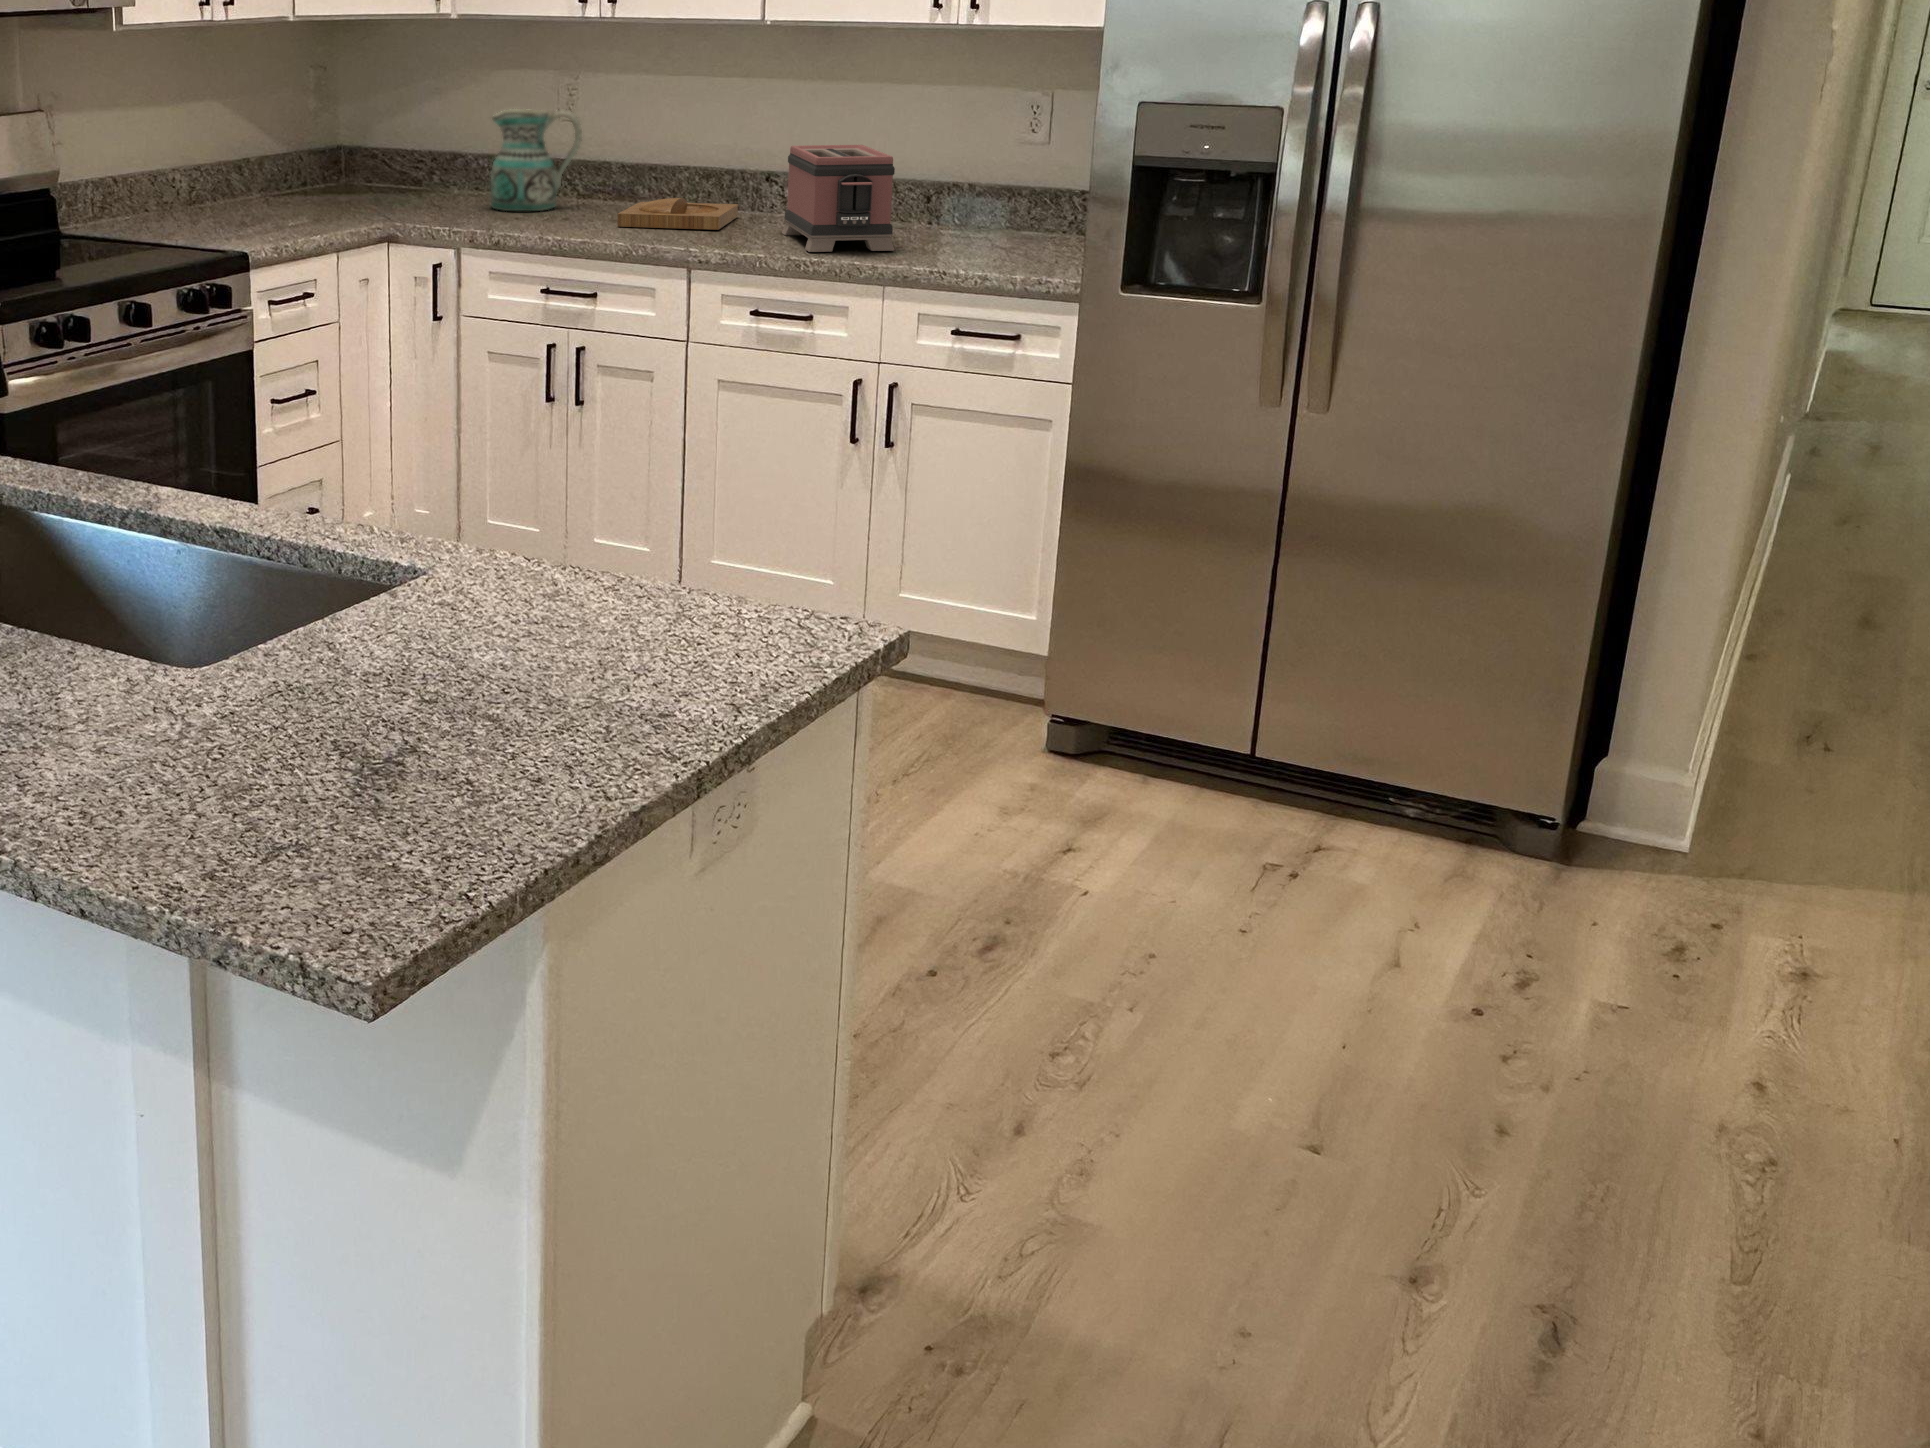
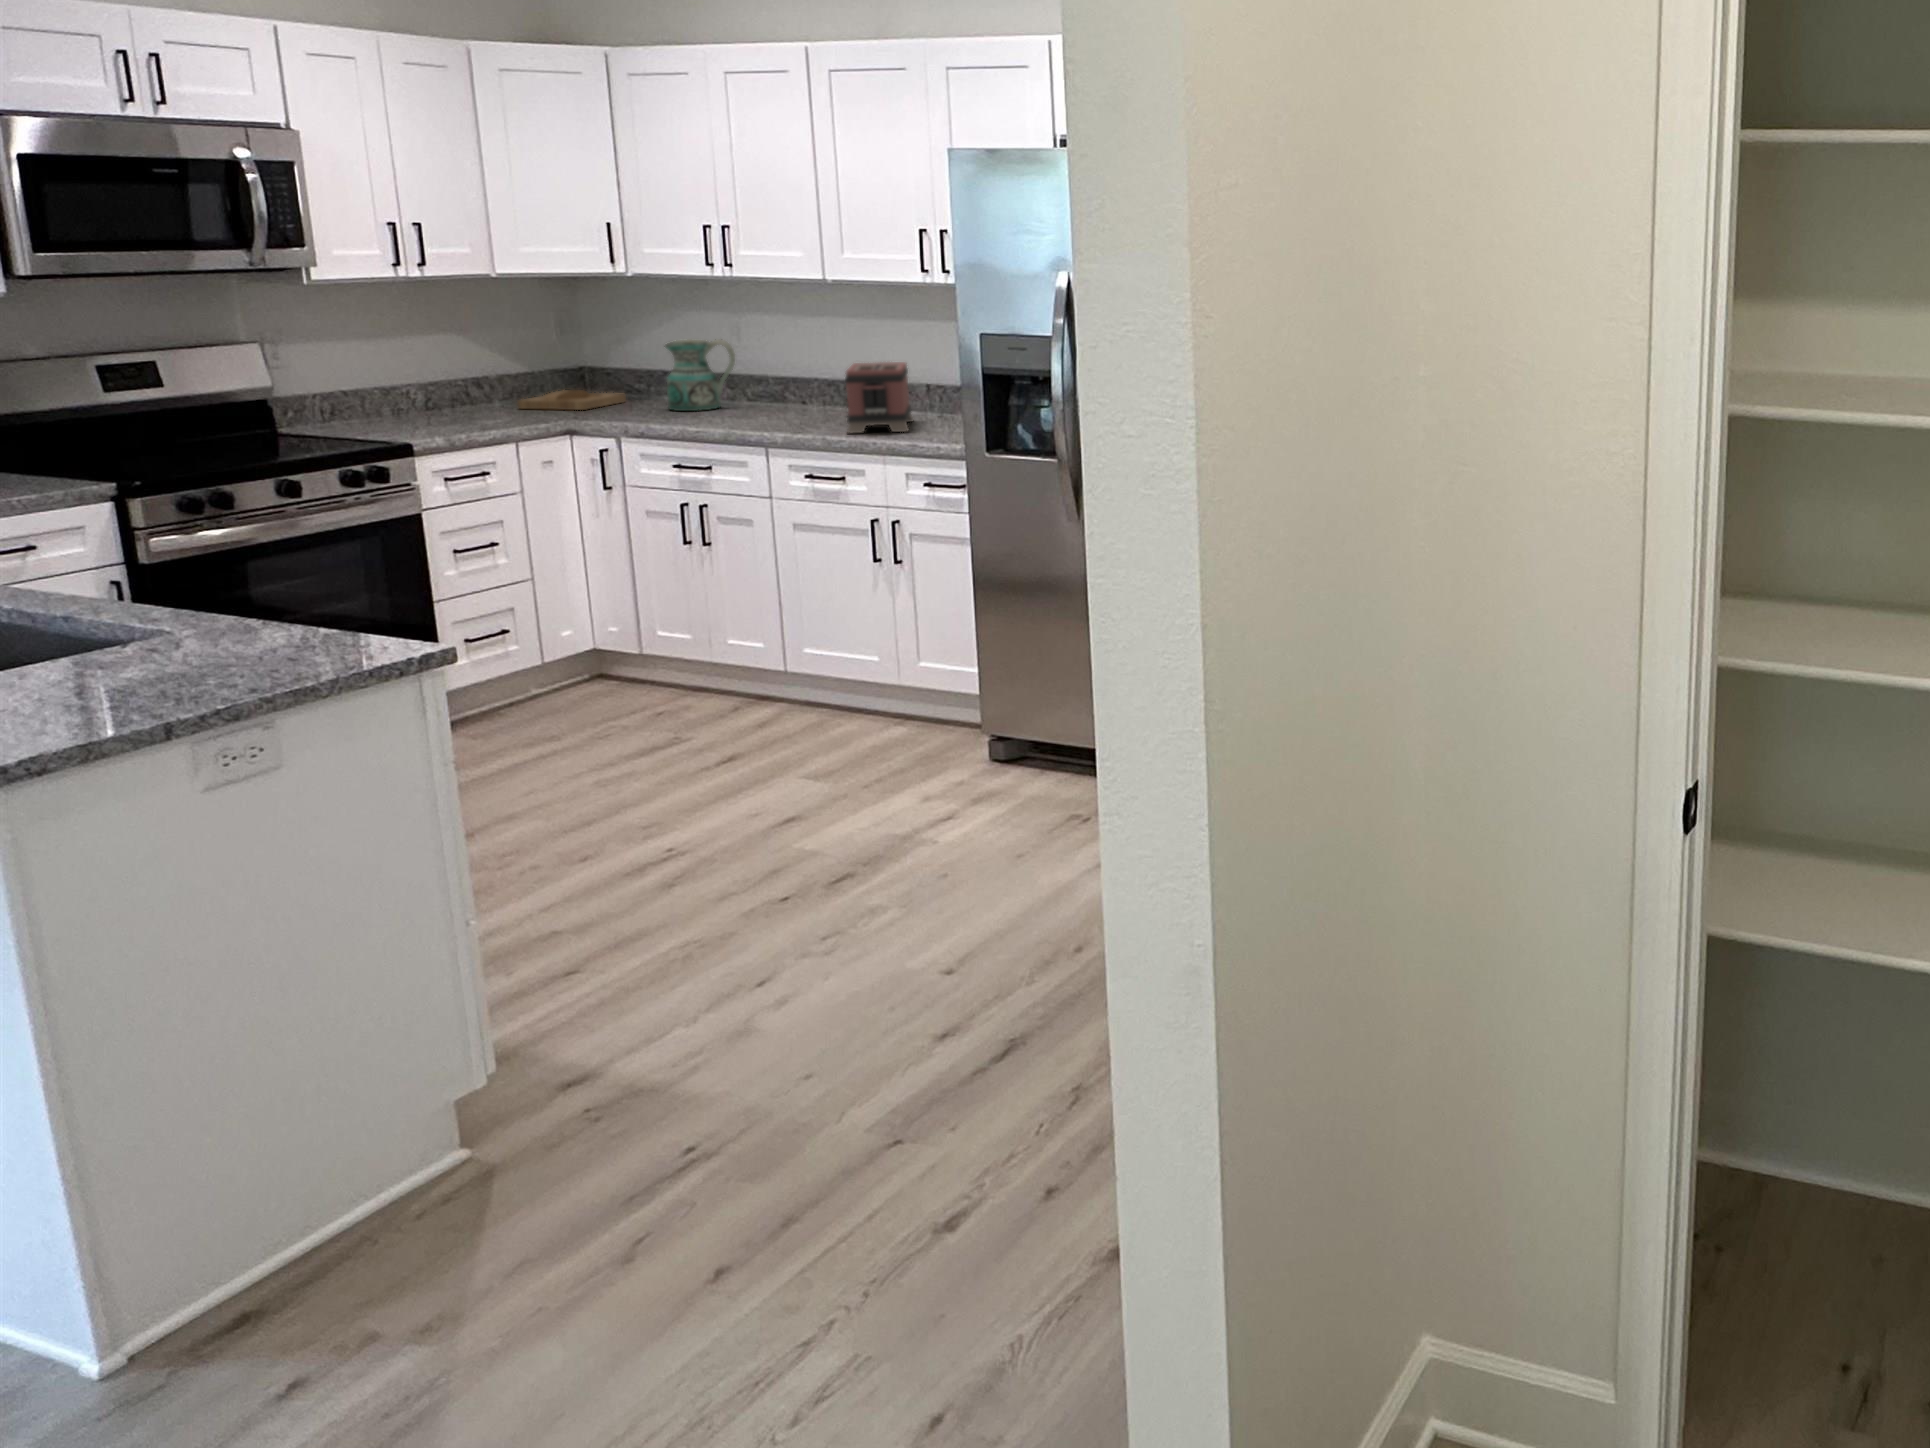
tray: present [618,198,738,230] -> present [518,390,626,410]

